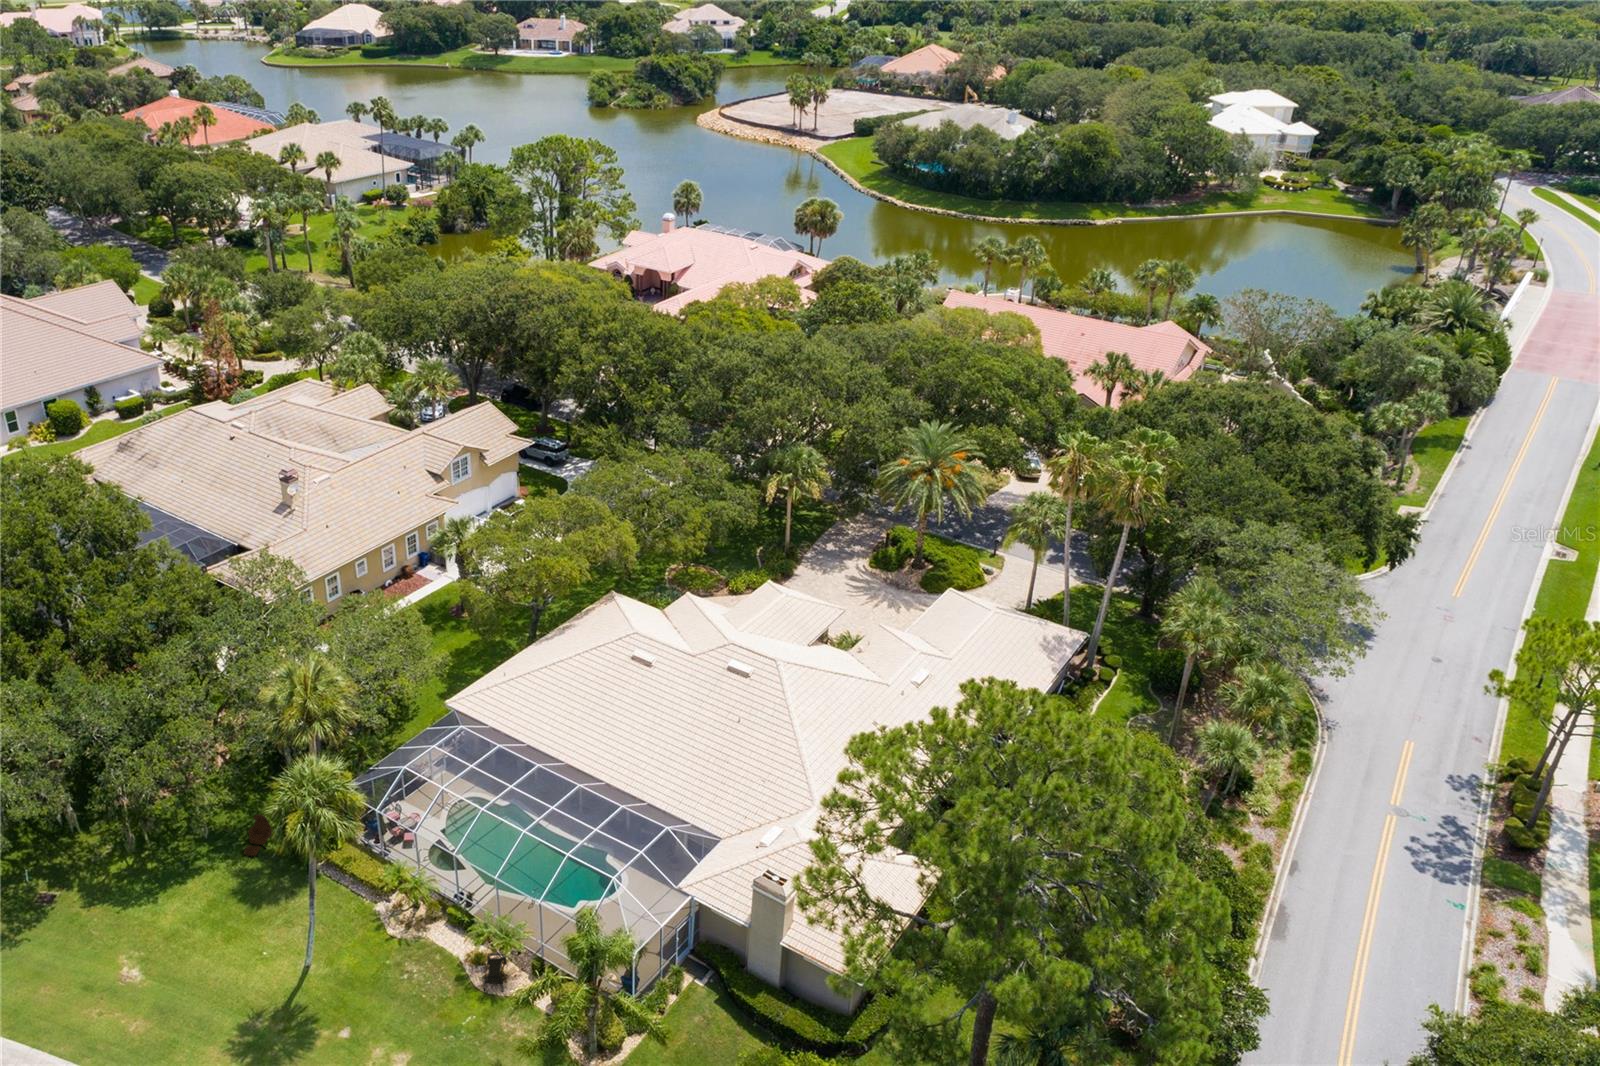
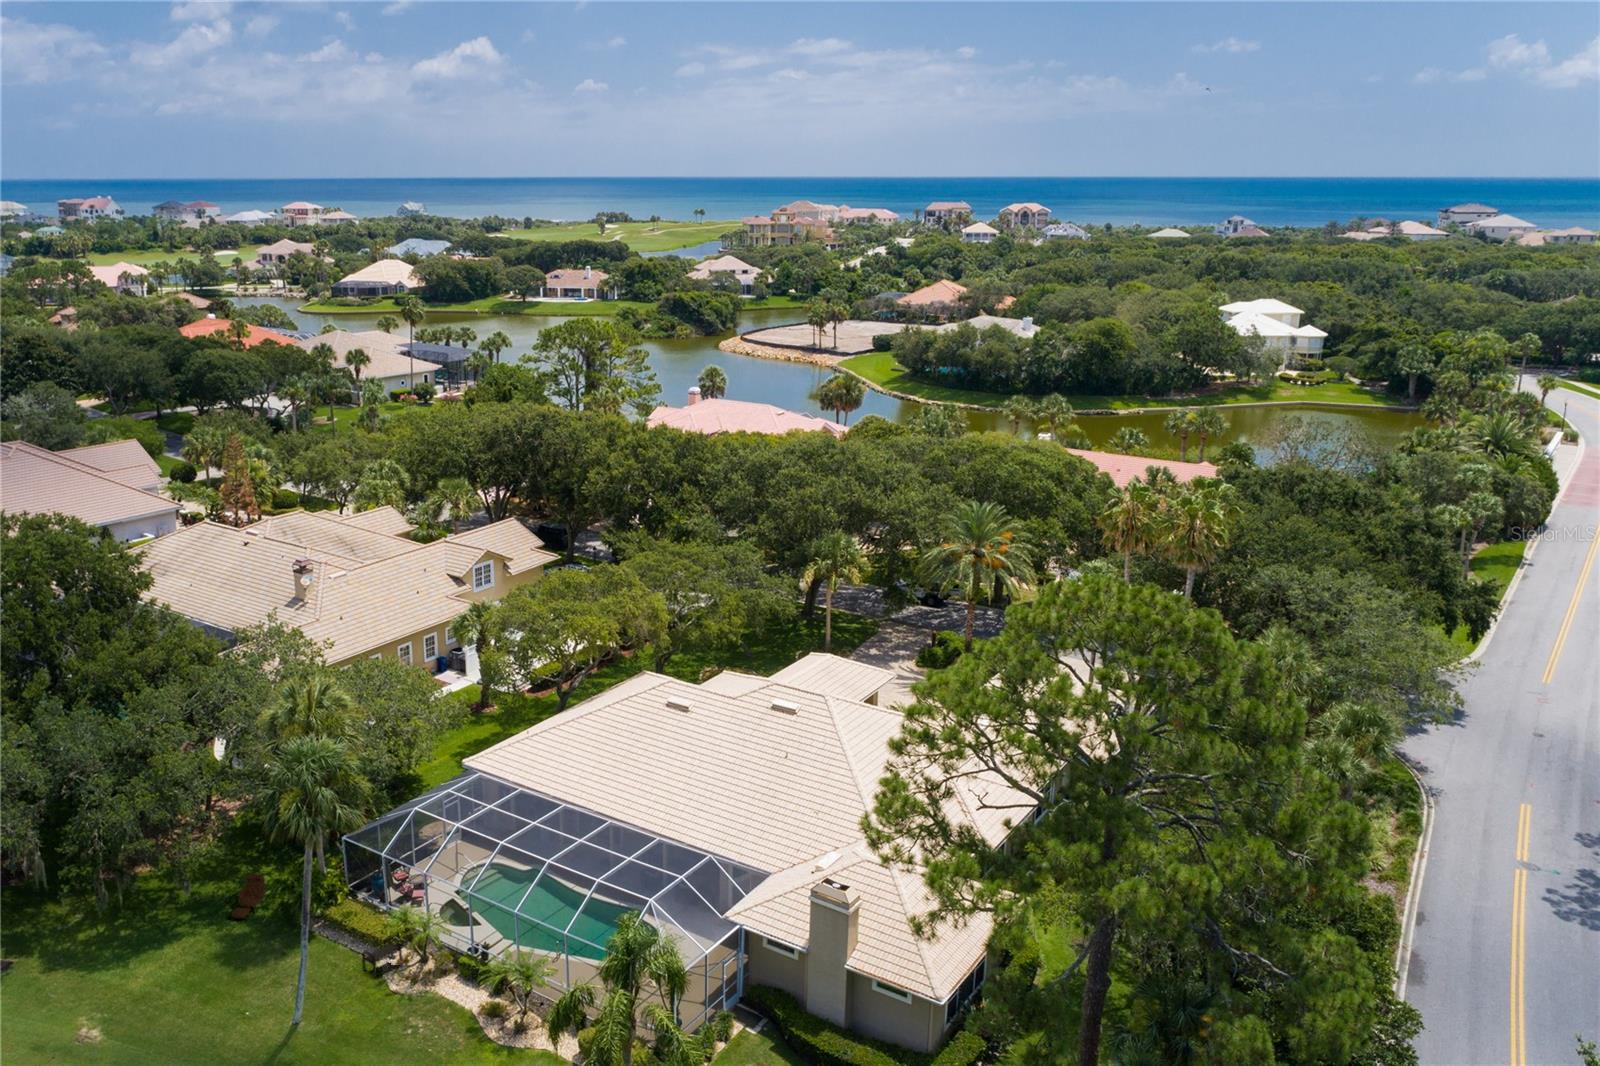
bench: present [483,953,506,992] -> present [362,937,402,977]

